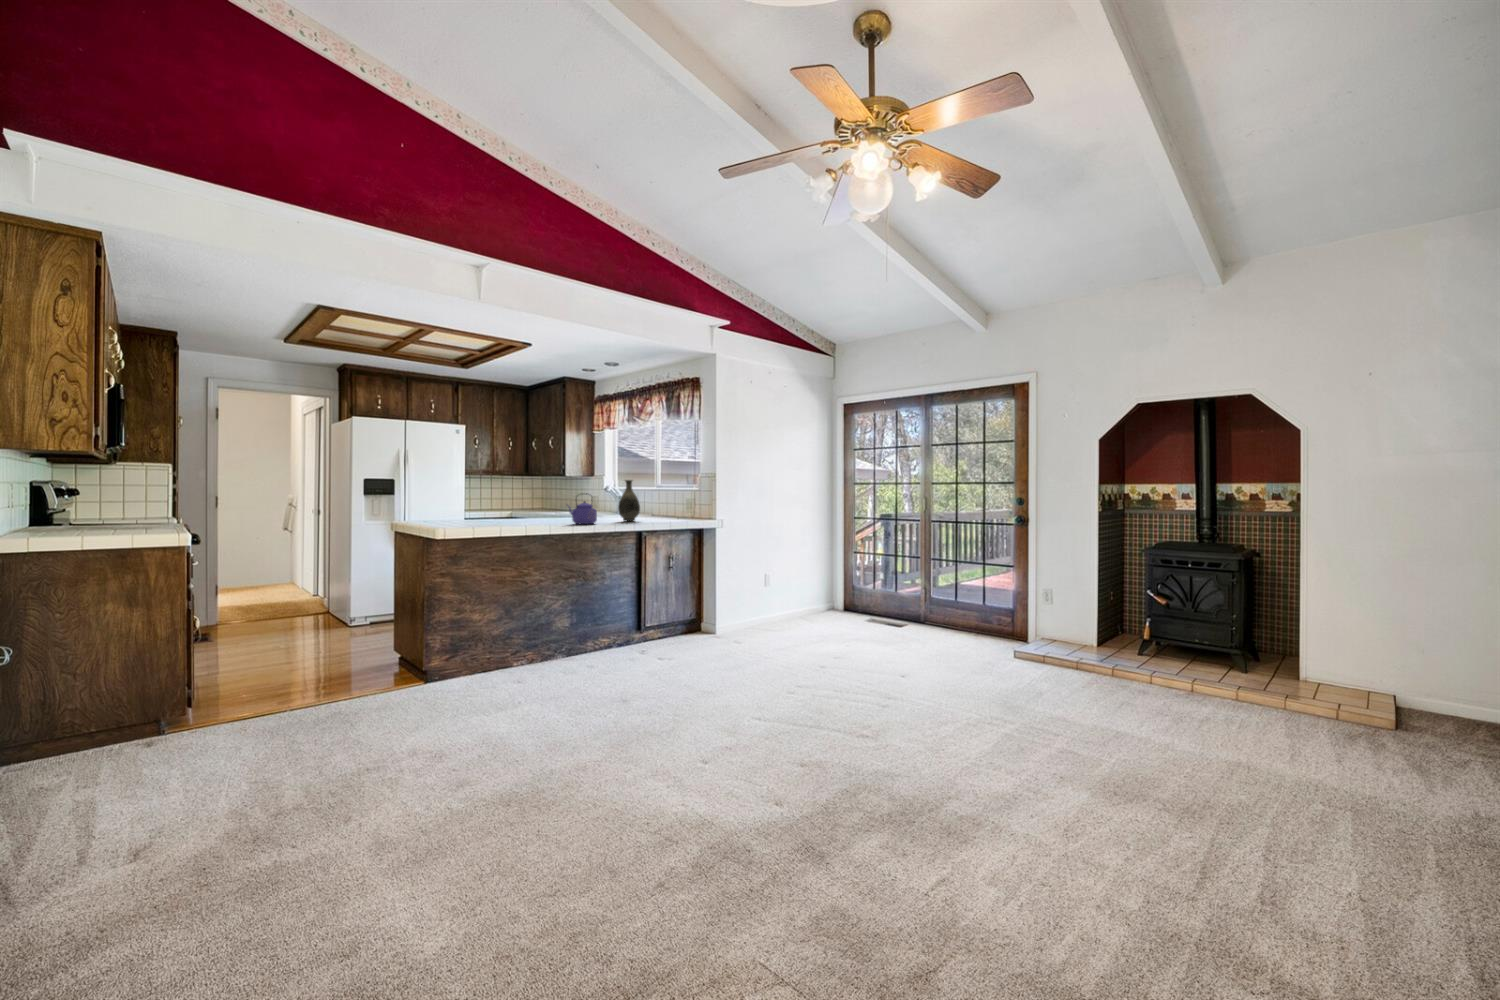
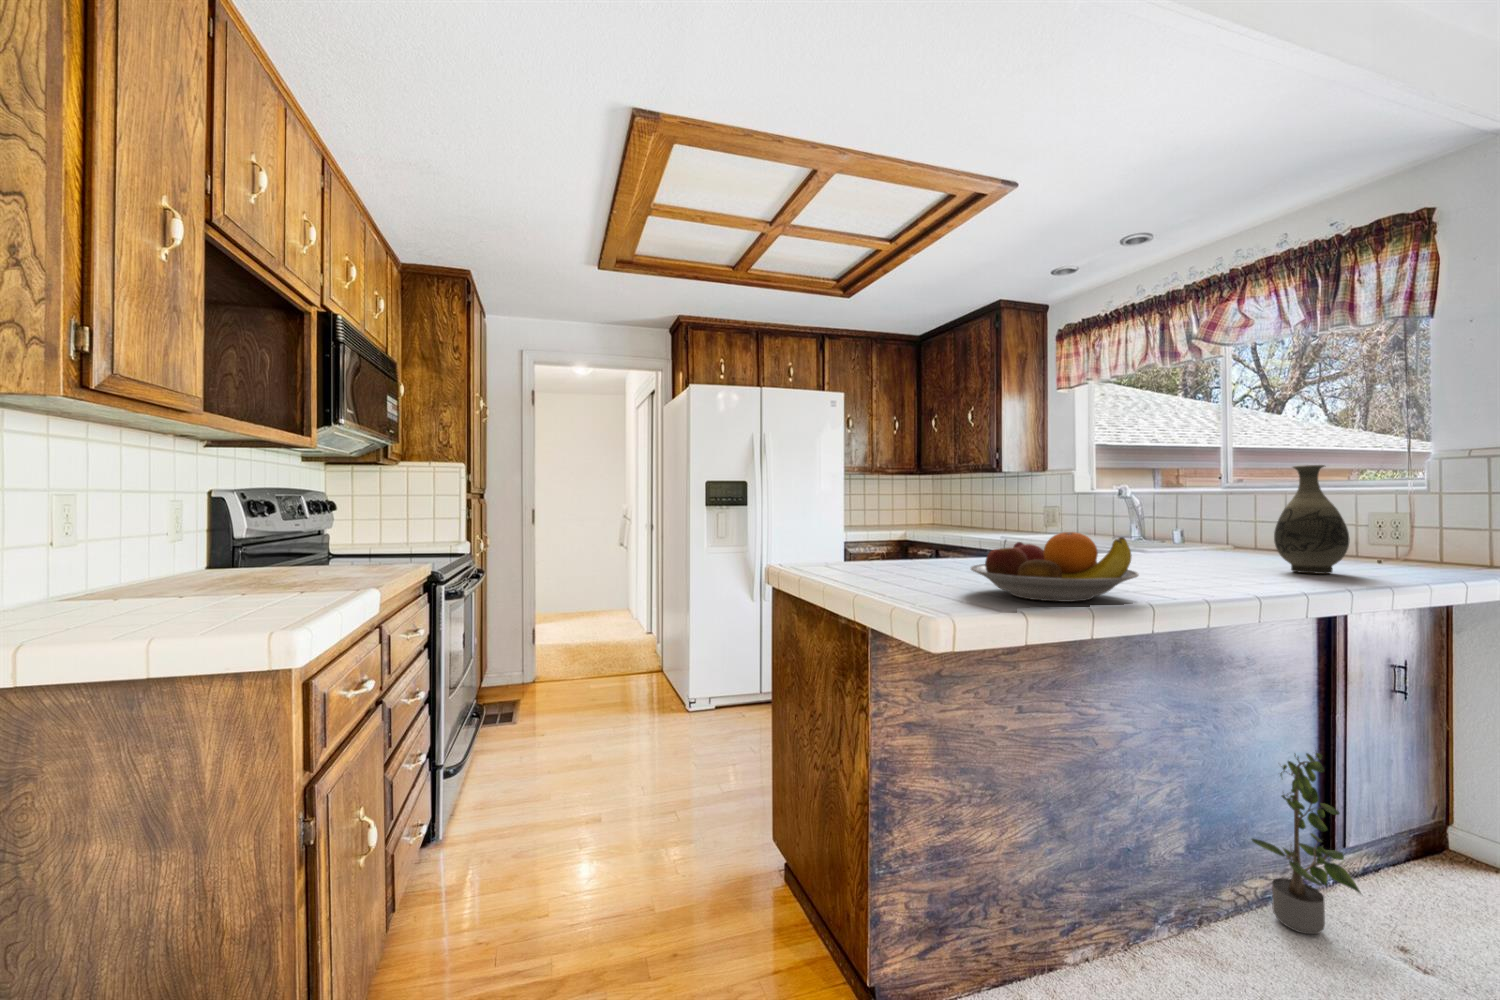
kettle: present [569,493,597,524] -> none [1191,501,1273,586]
fruit bowl: none [475,504,534,528] -> present [971,532,1139,602]
potted plant: none [596,586,633,652] -> present [1252,753,1361,934]

